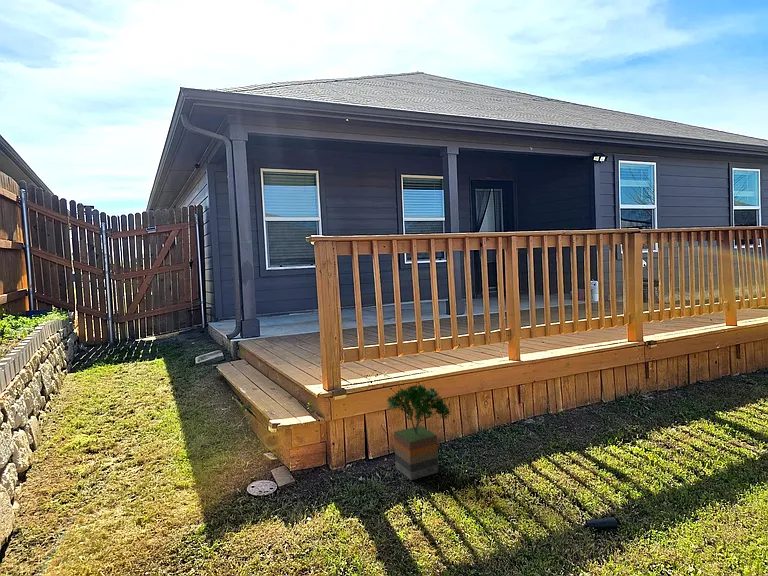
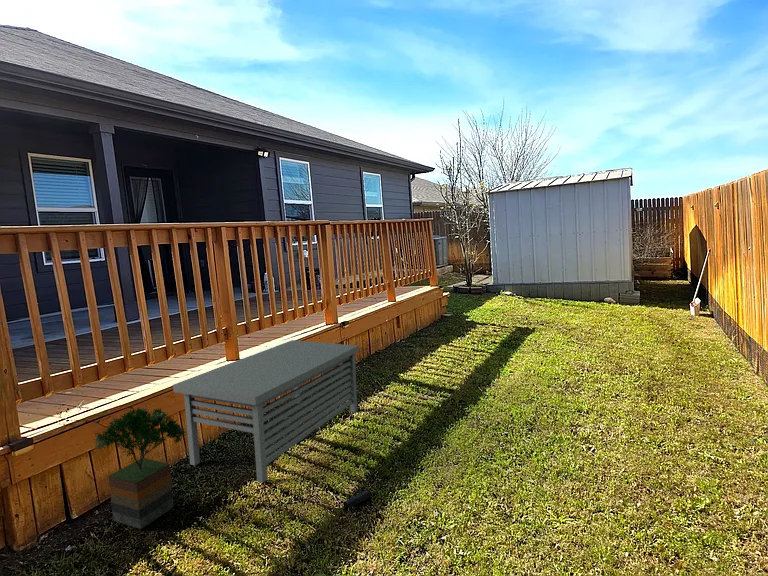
storage bench: none [451,350,647,477] -> present [173,340,359,483]

